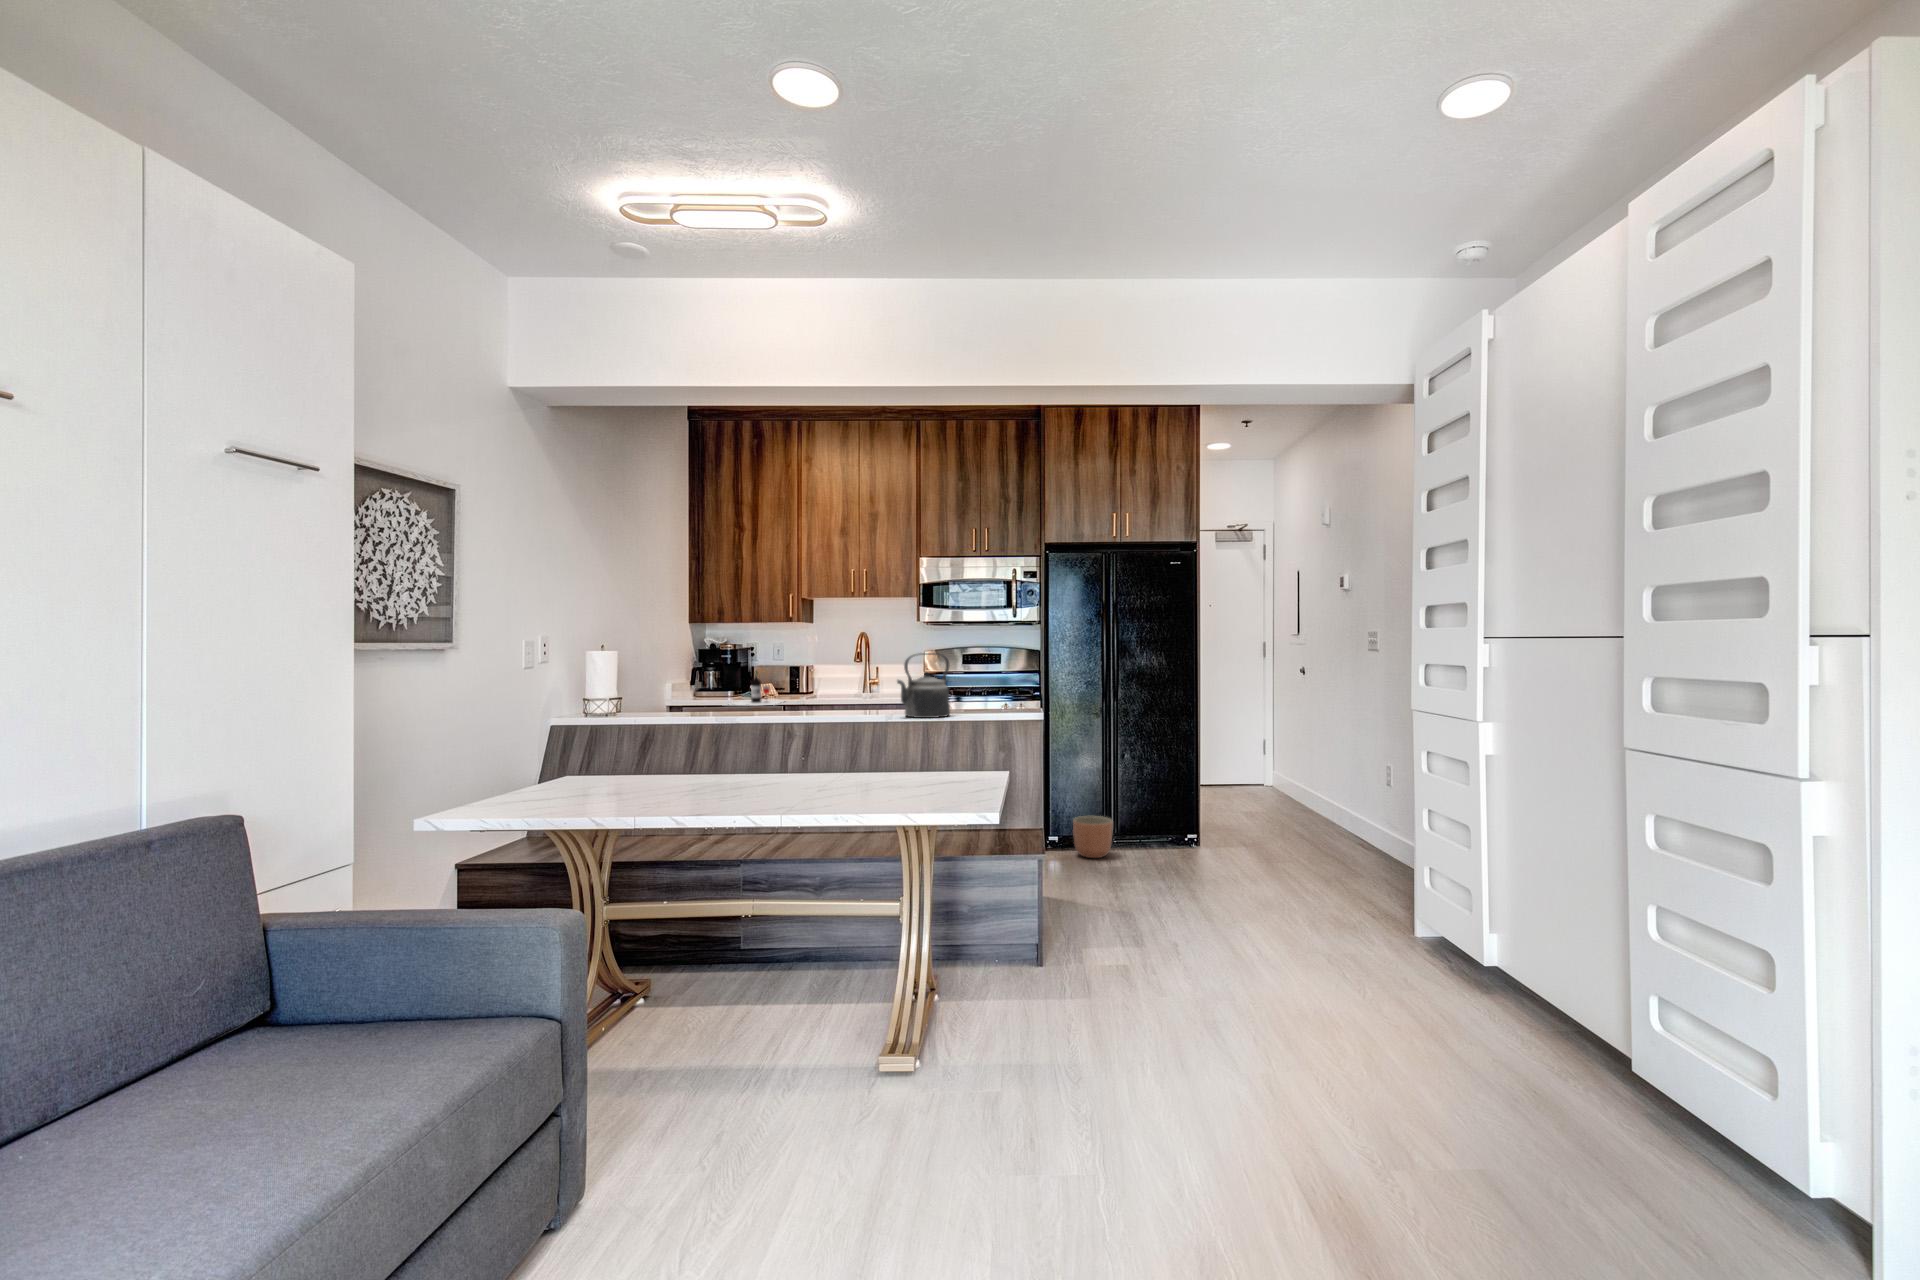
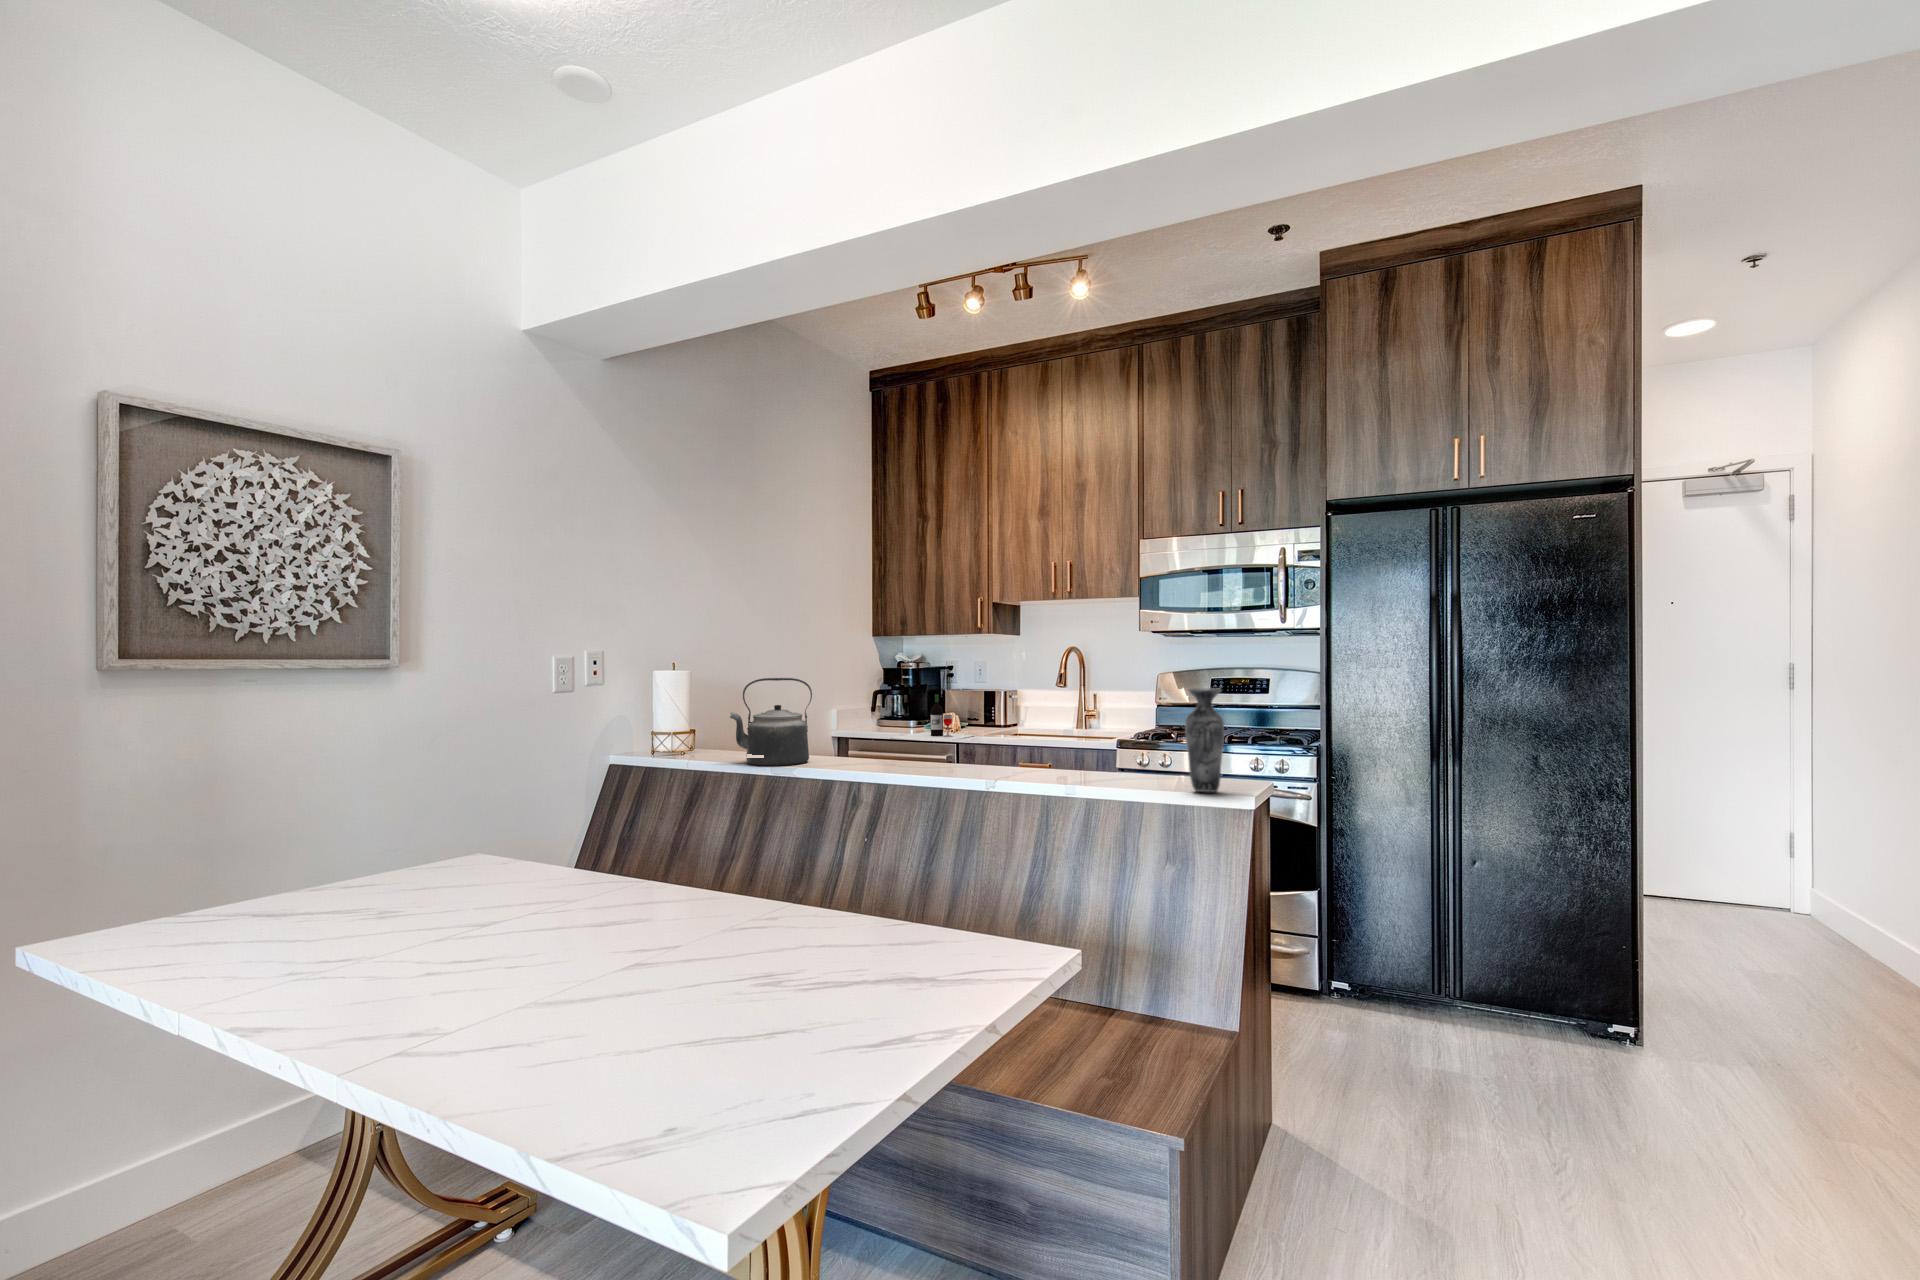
kettle: present [897,653,950,718] -> present [730,678,812,766]
vase: none [991,657,1013,717] -> present [1185,688,1224,792]
planter: present [1073,816,1113,858] -> none [1370,961,1448,1046]

